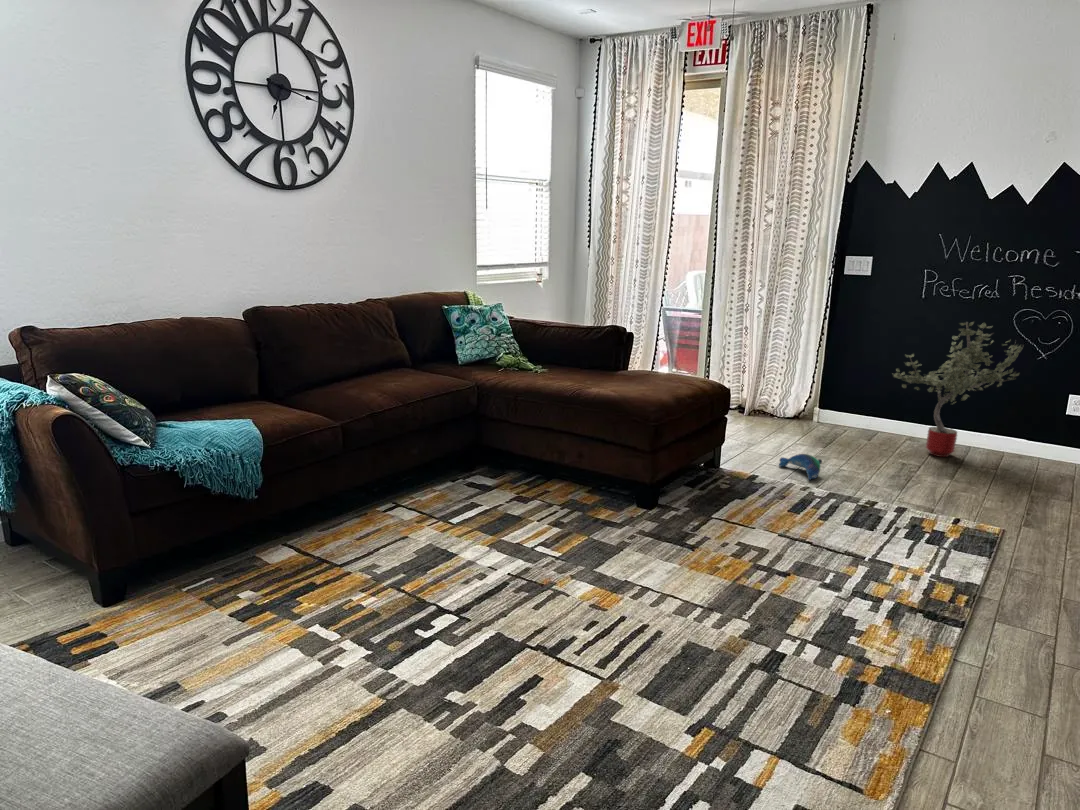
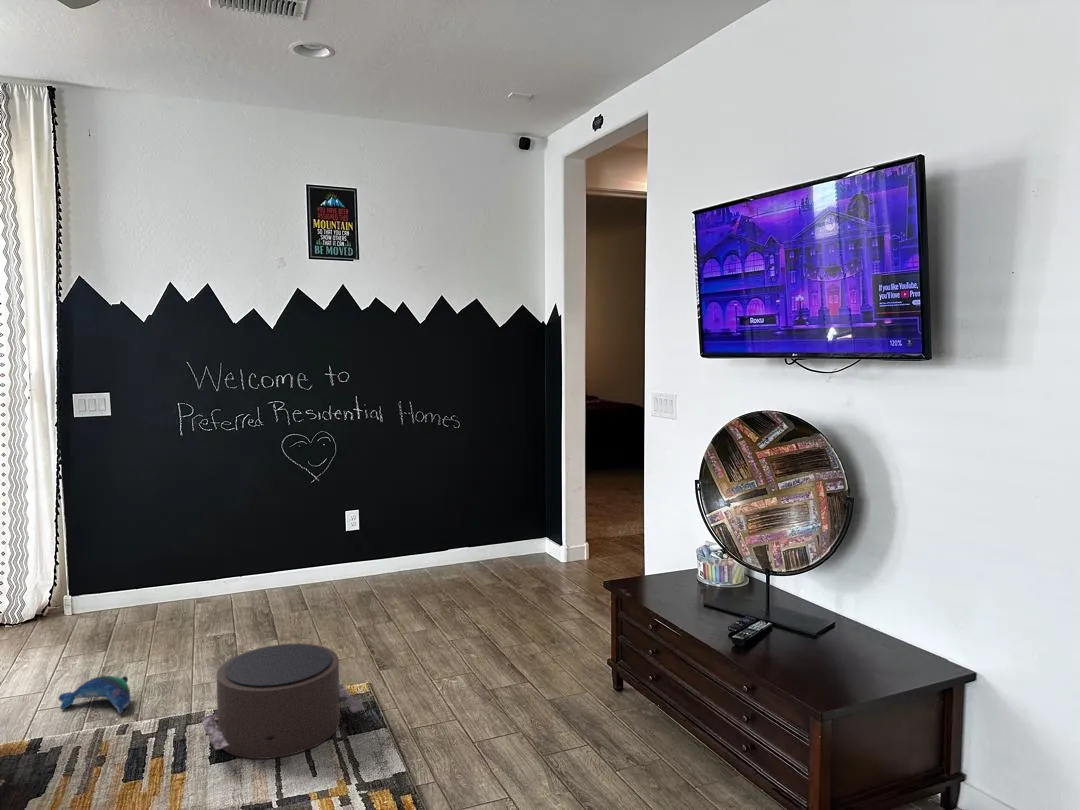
potted tree: present [894,322,1022,457] -> none [168,455,307,614]
pouf: none [846,464,976,546] -> present [202,644,364,759]

